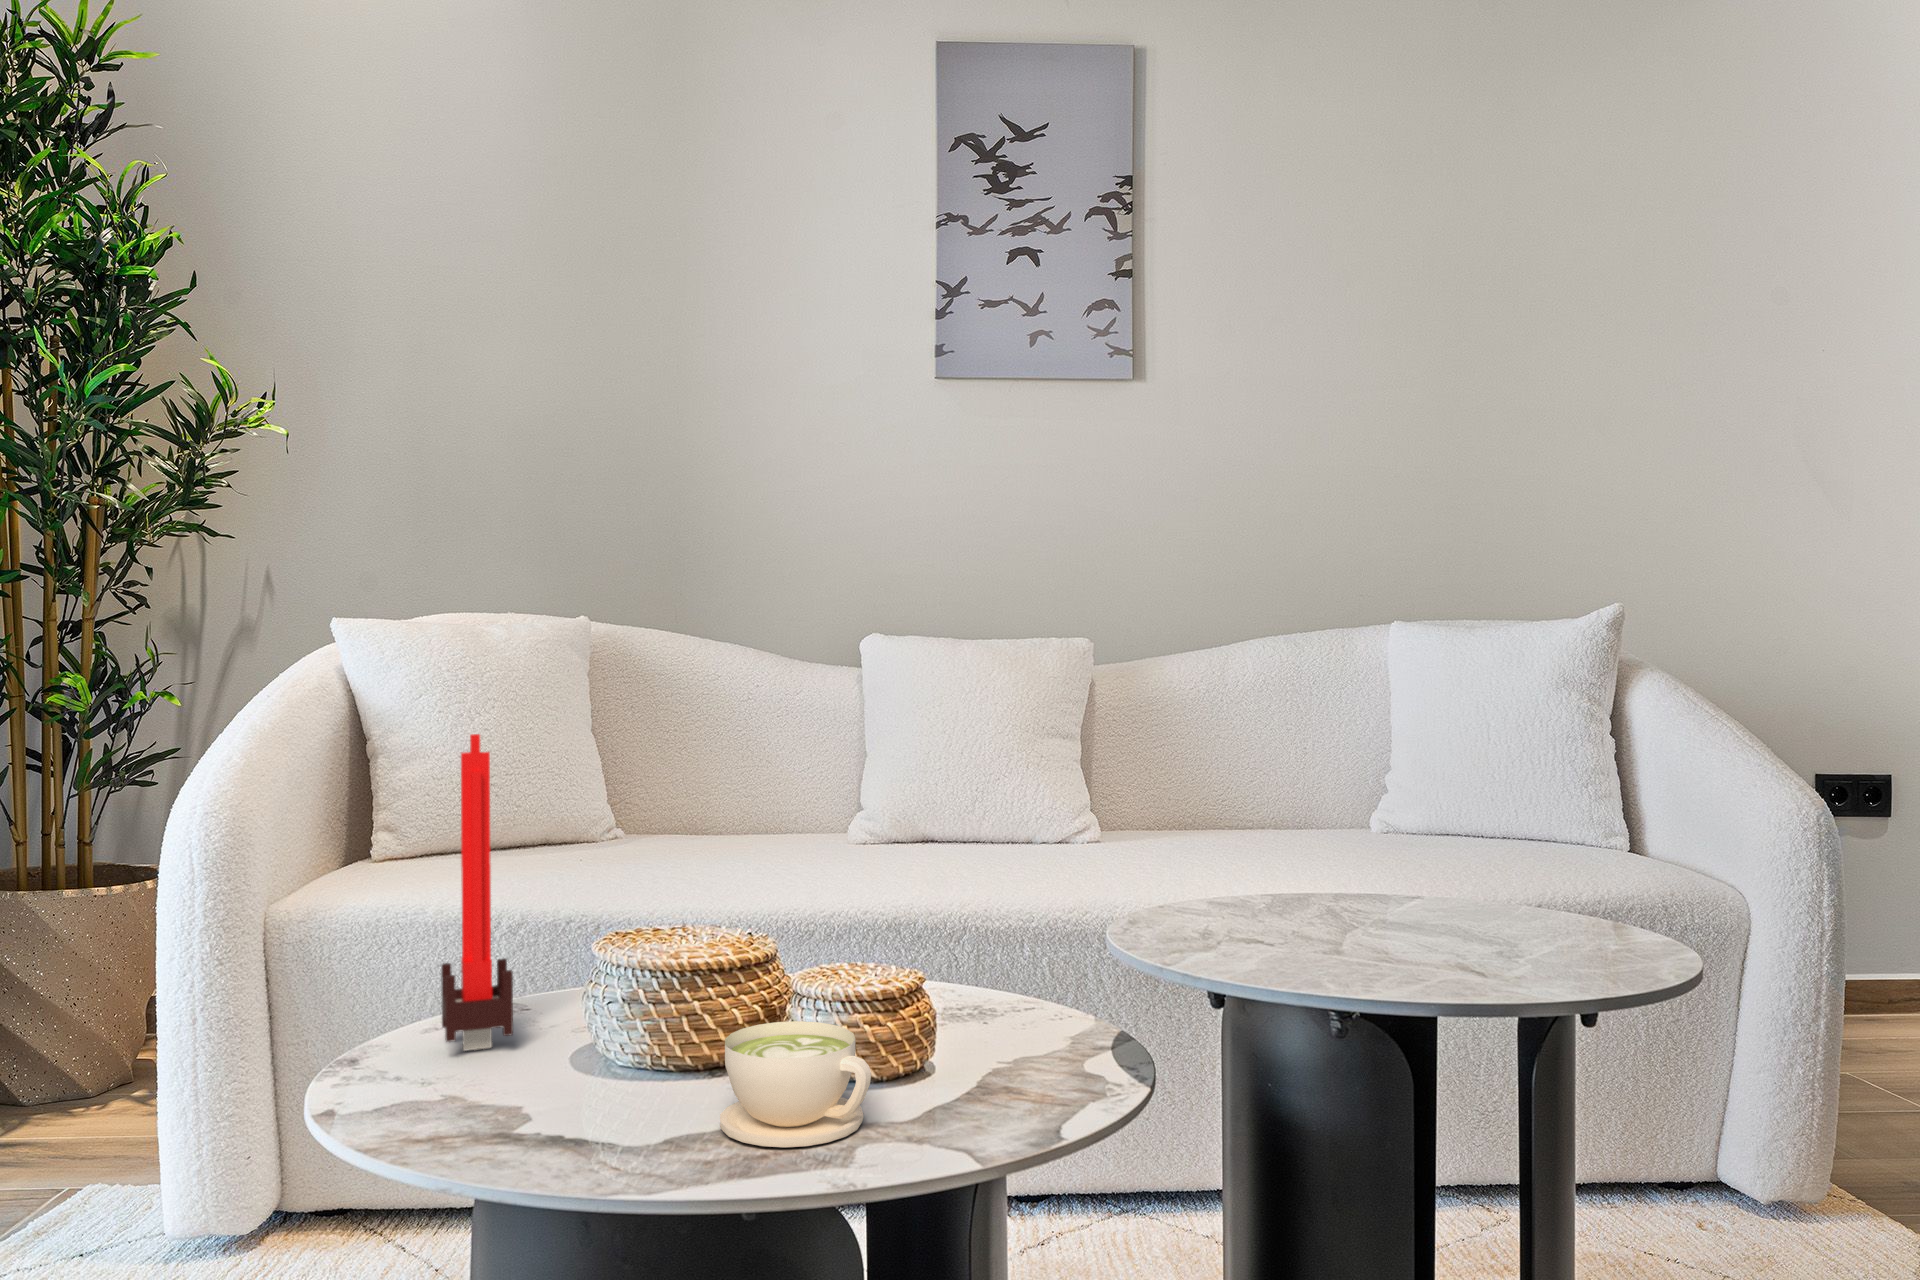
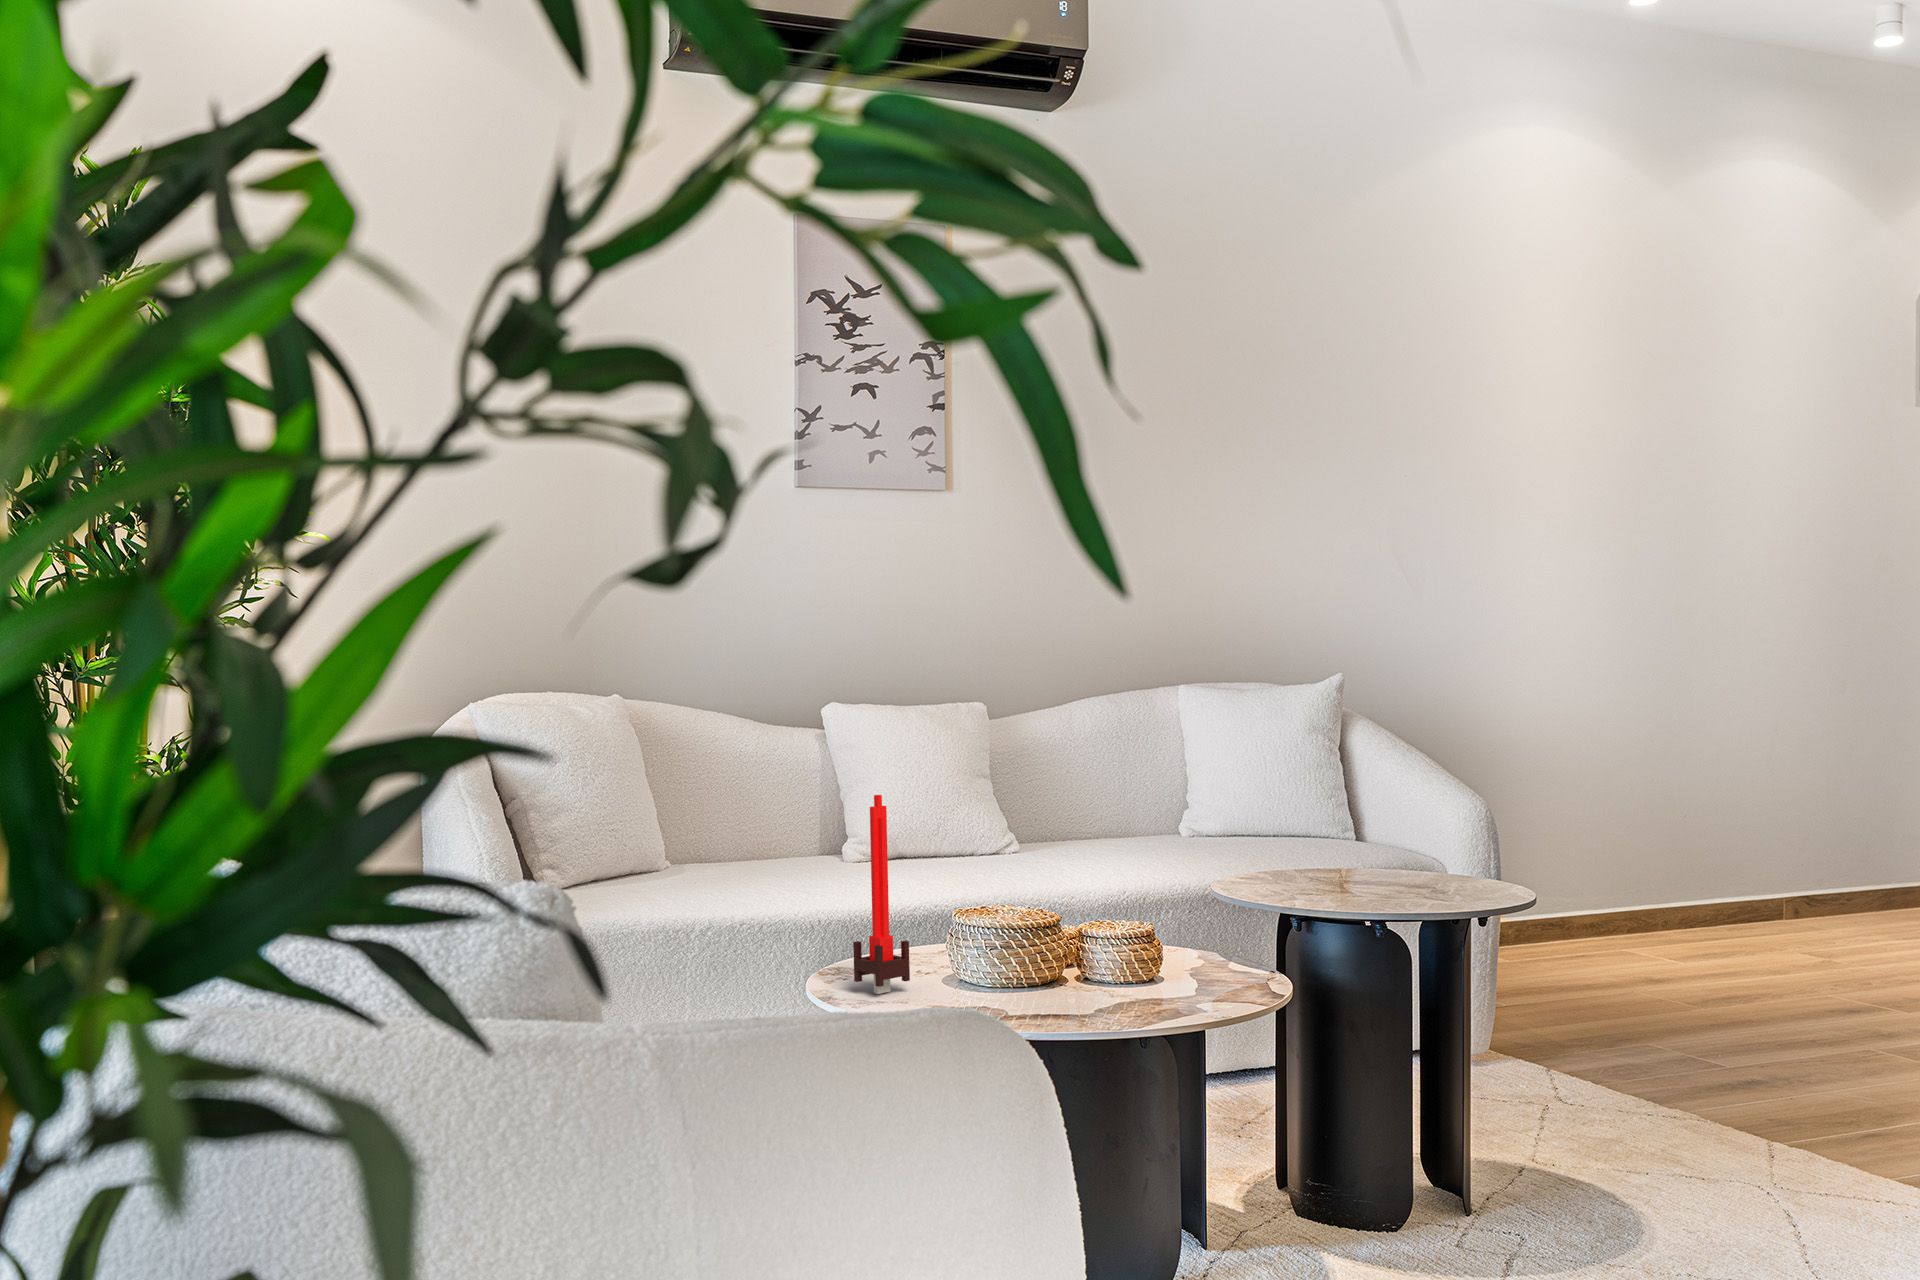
coffee cup: present [720,1021,871,1147] -> none [1103,944,1192,1005]

